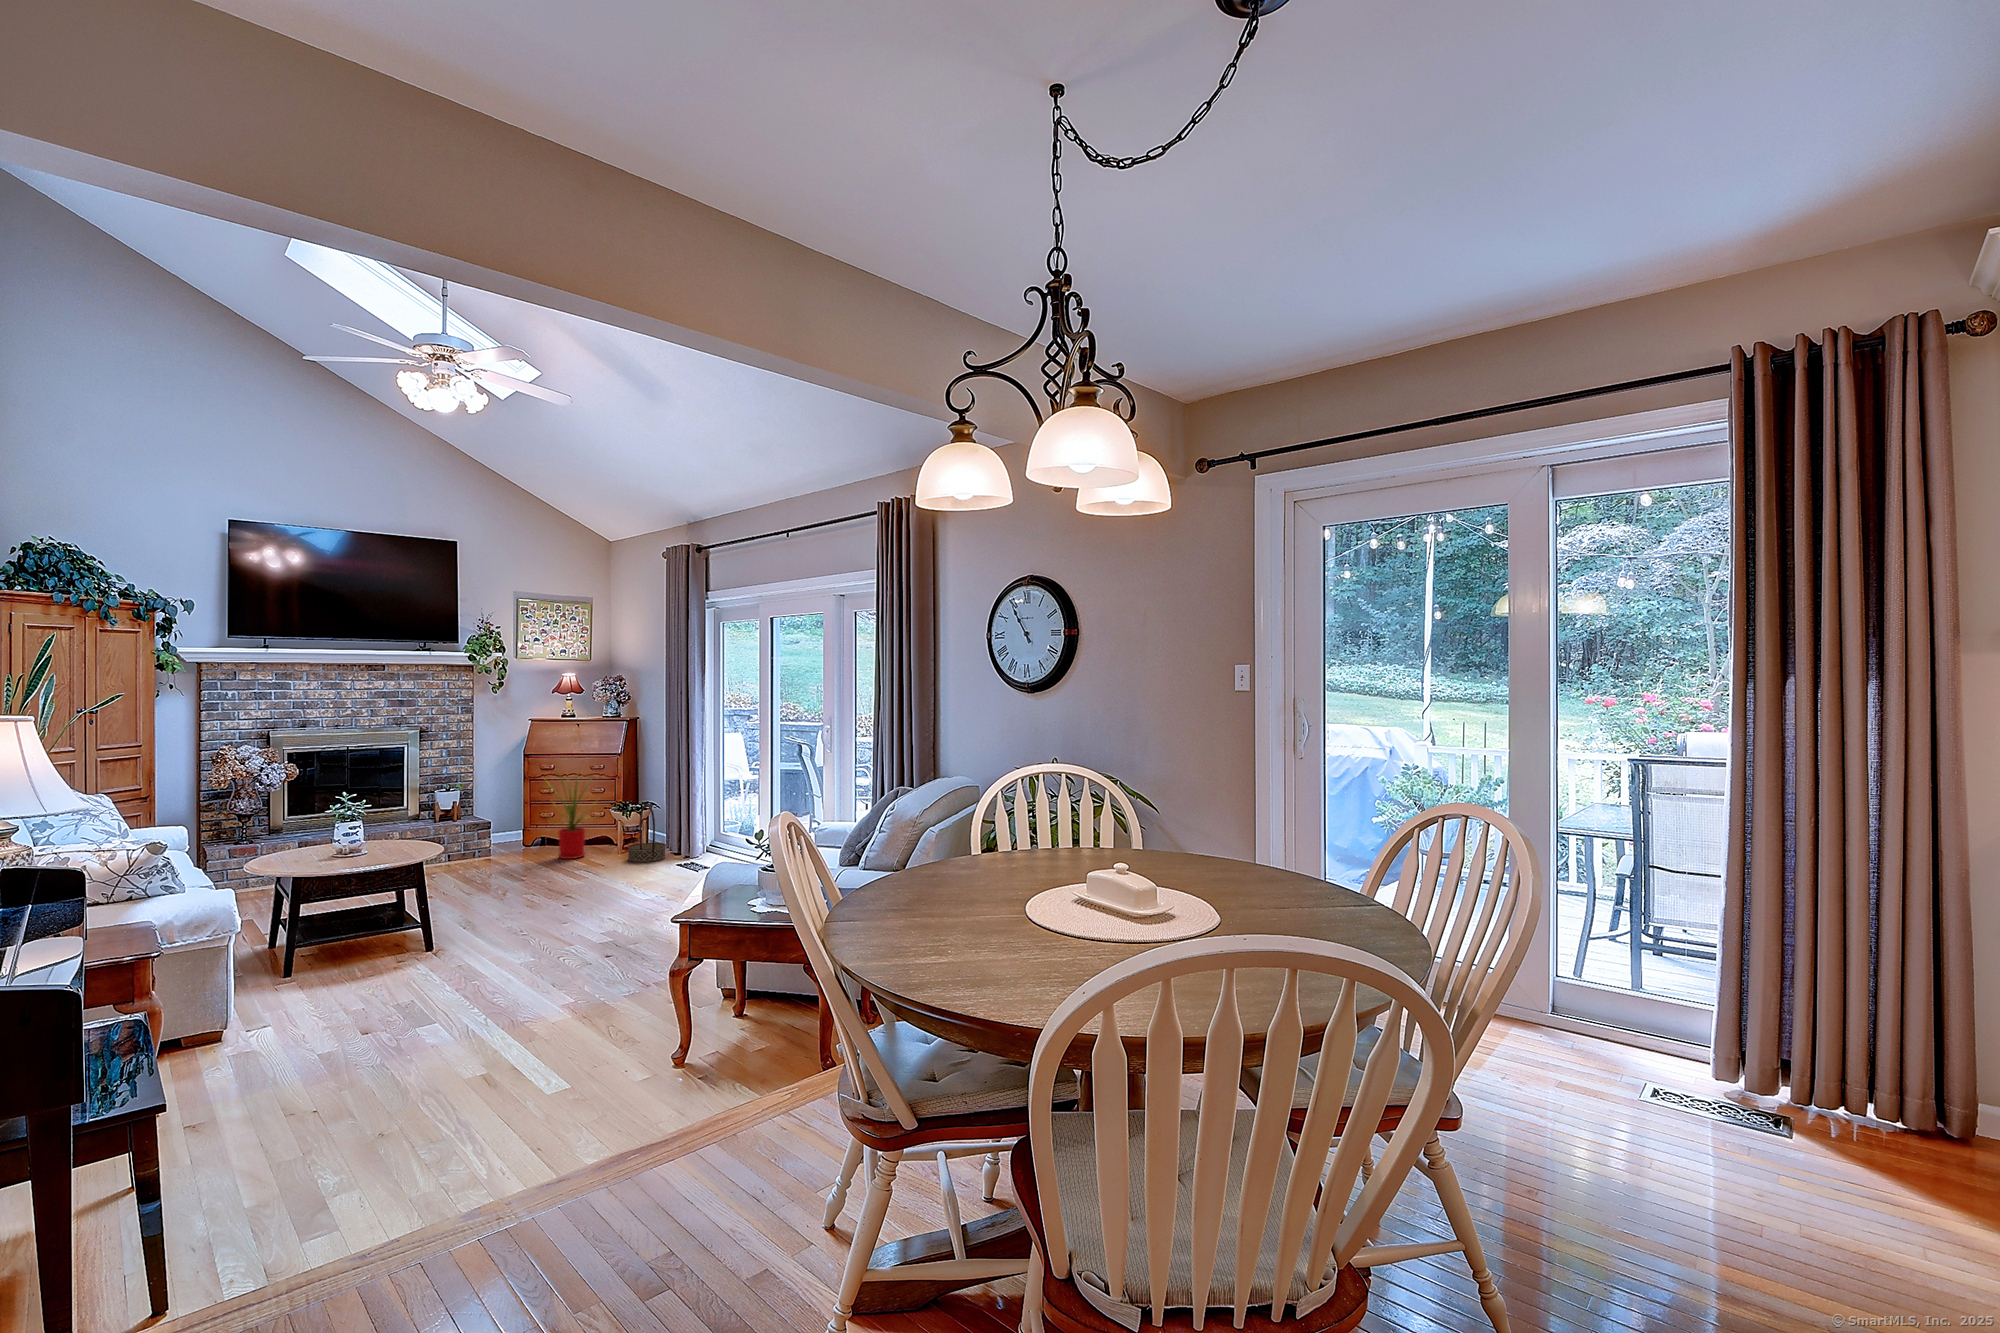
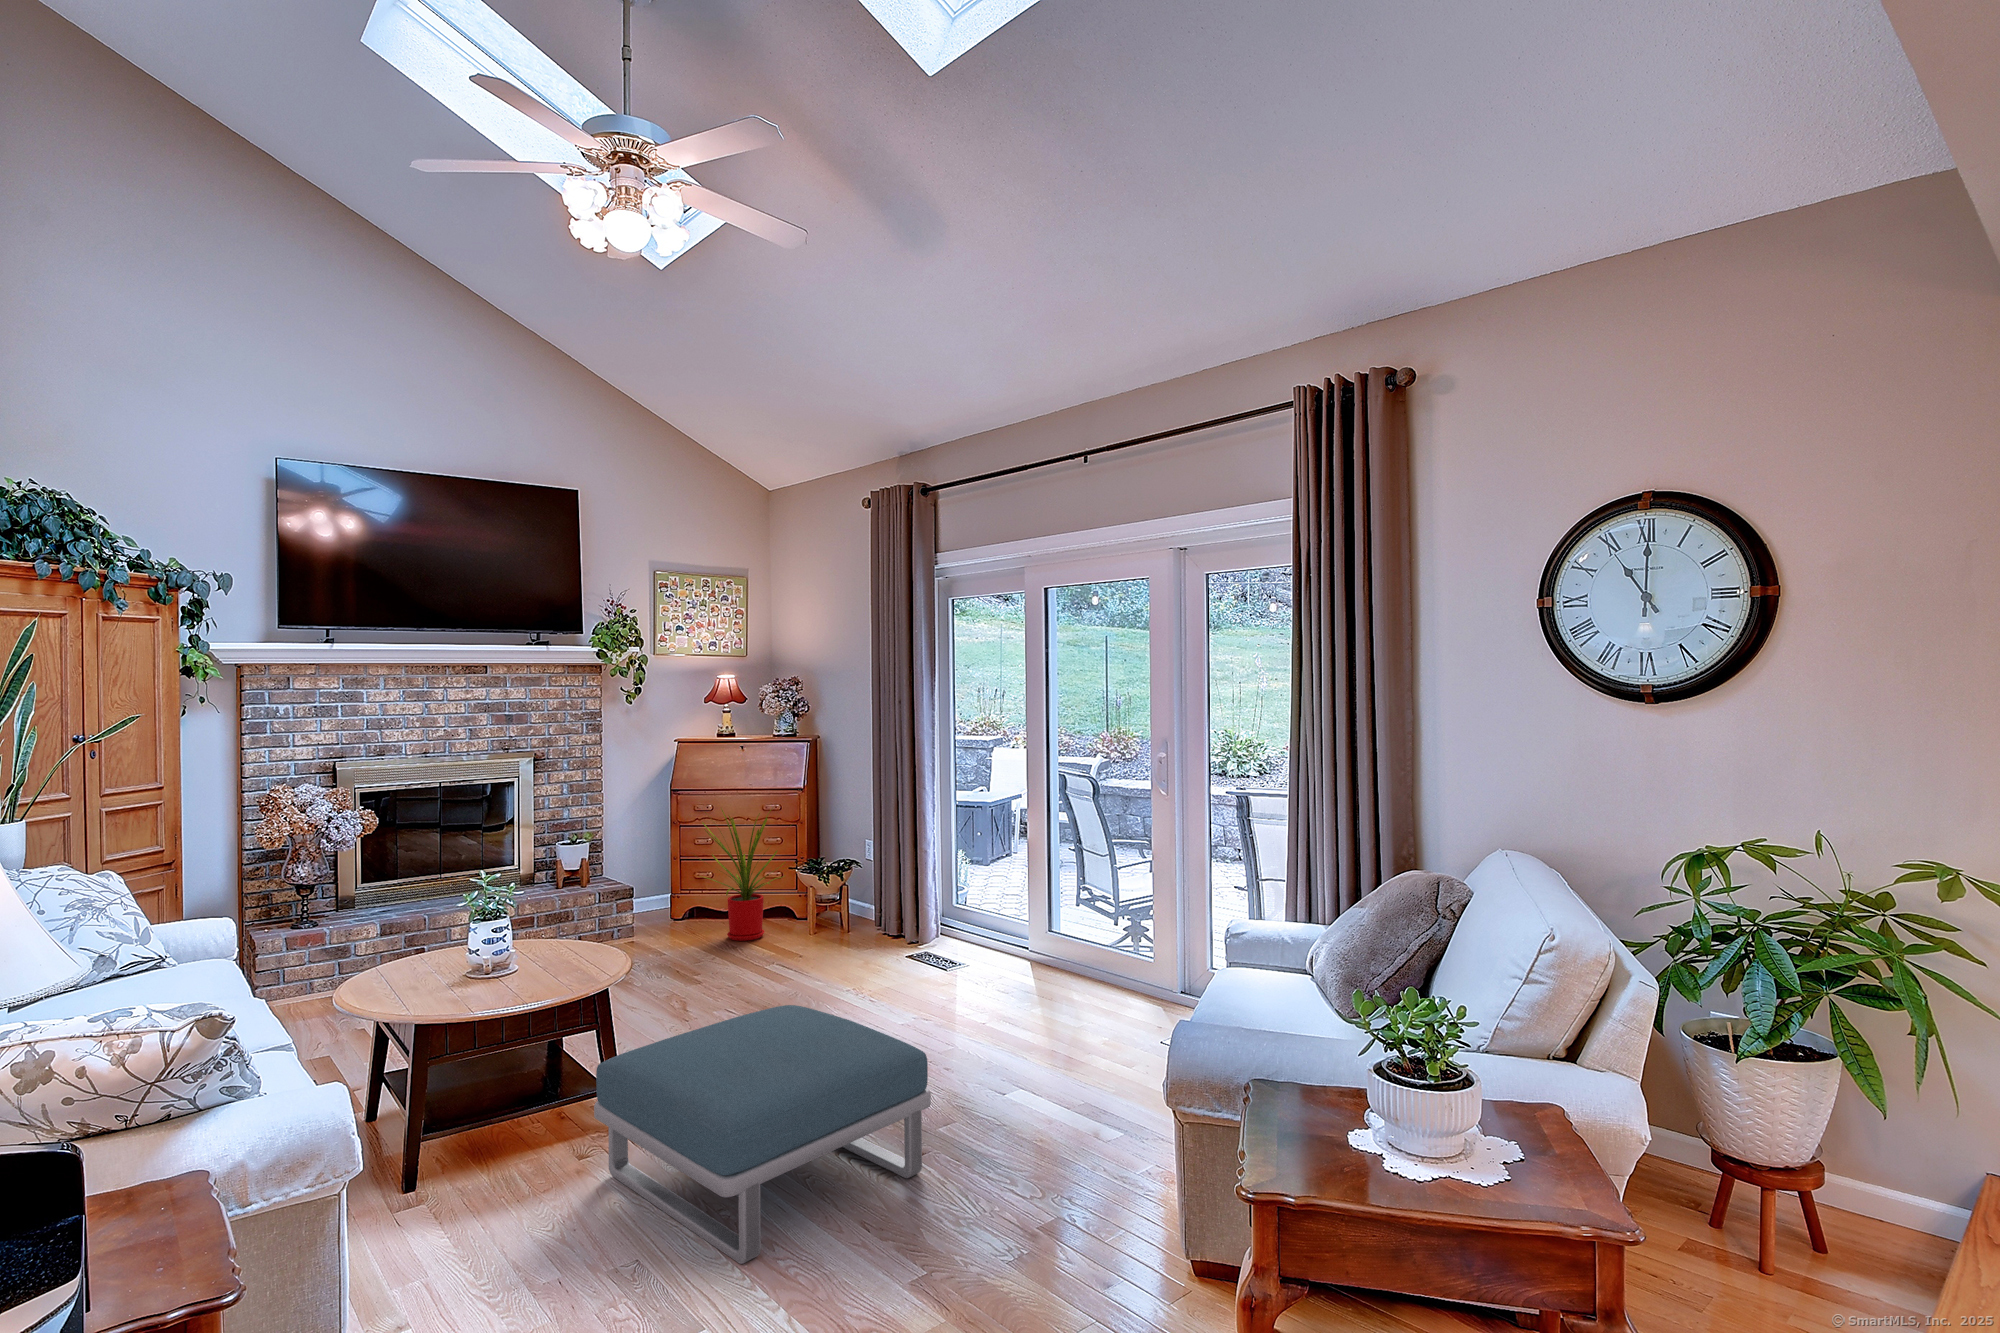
basket: present [628,804,666,862] -> none [829,861,879,947]
footstool: none [396,874,600,994] -> present [594,1005,931,1264]

